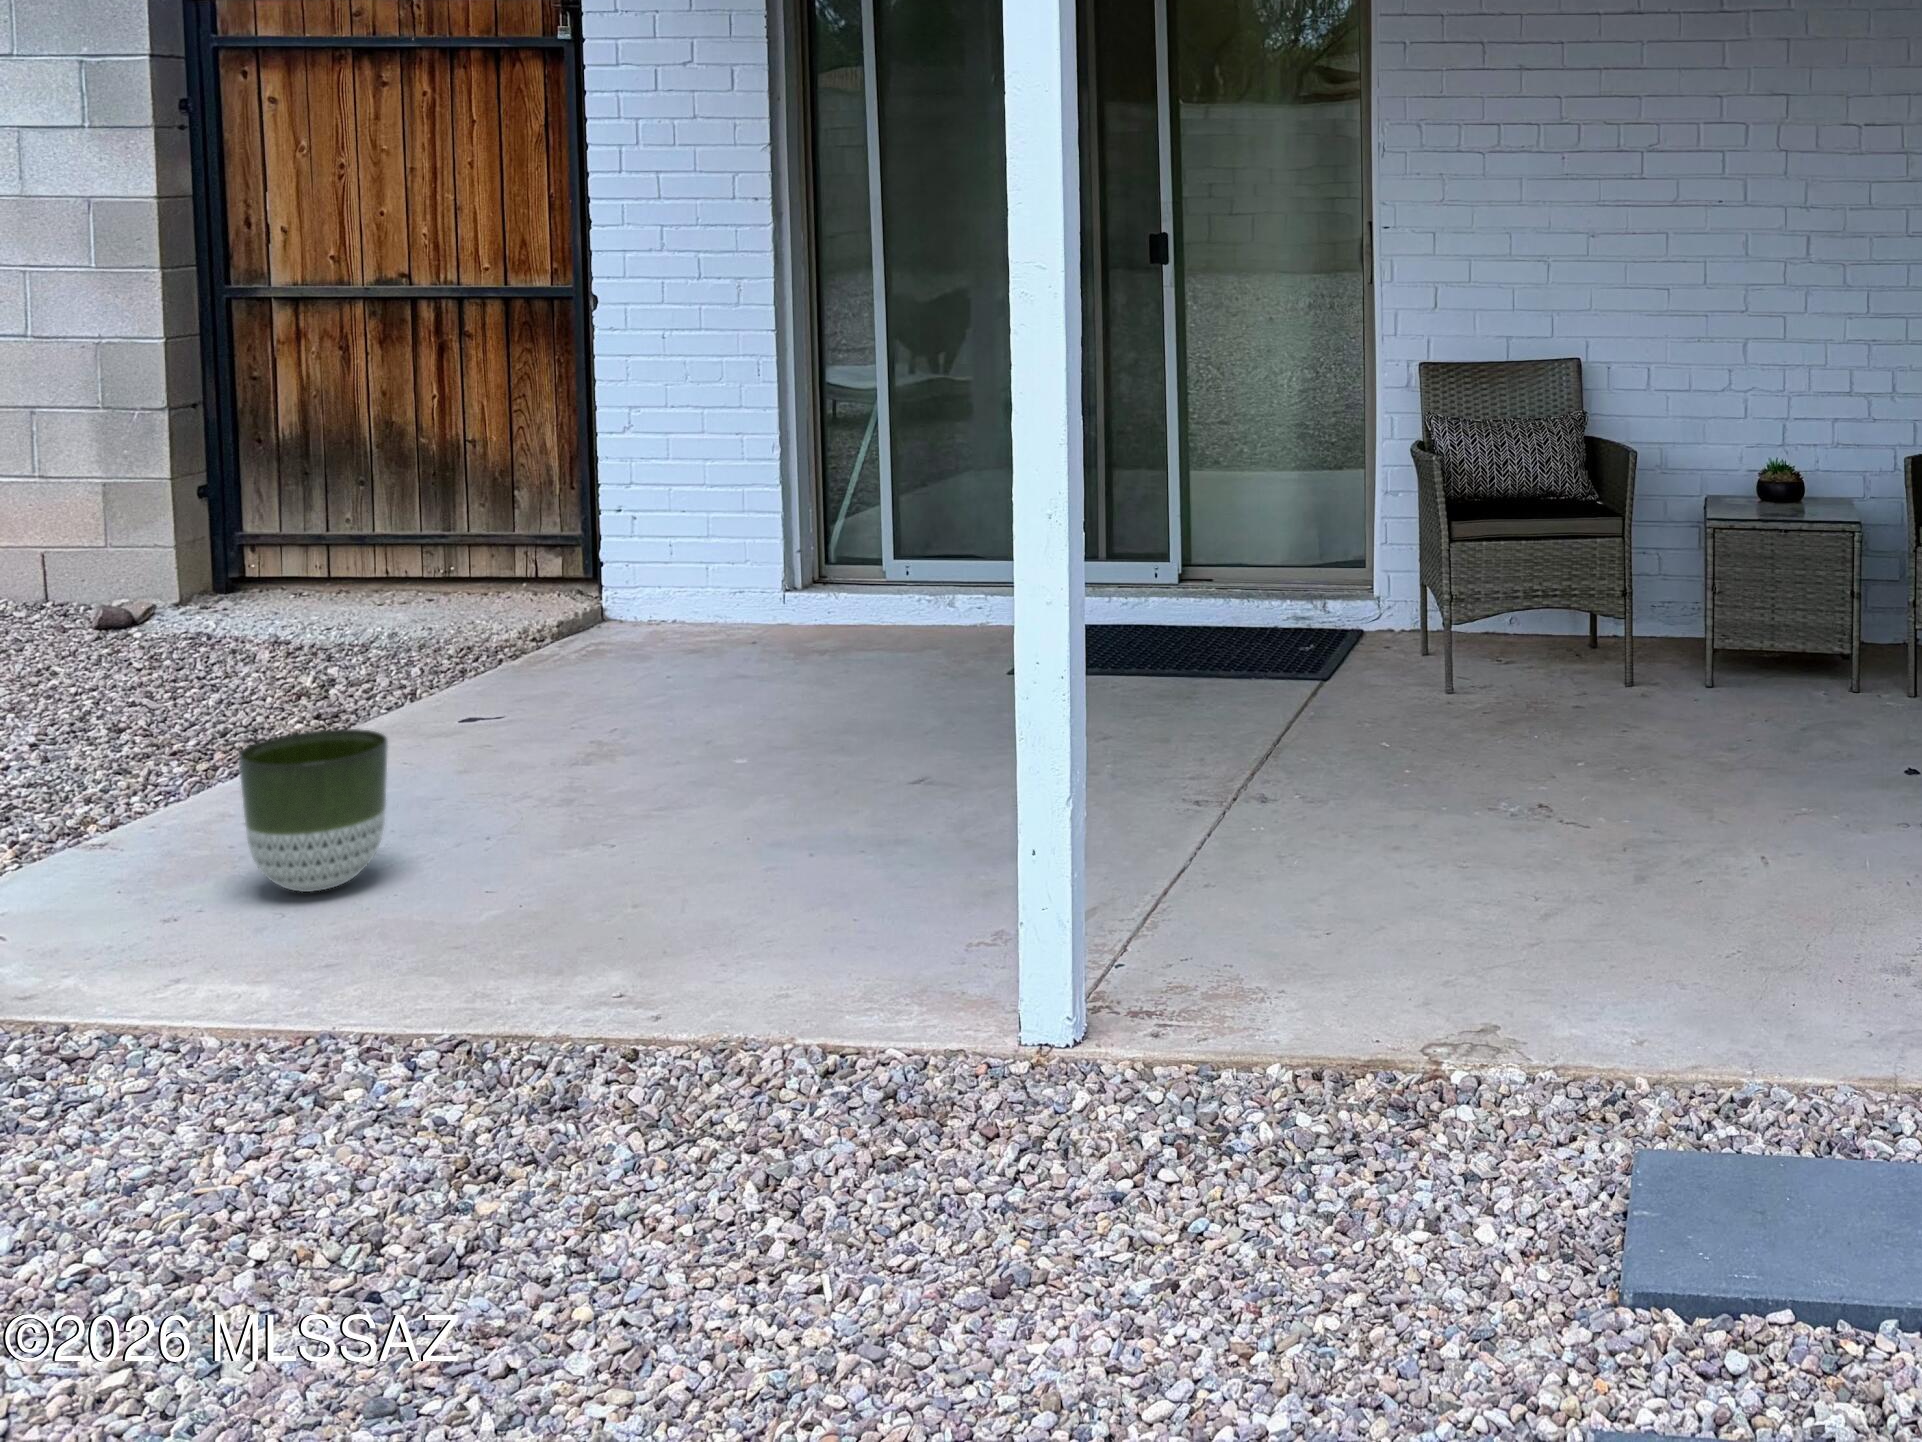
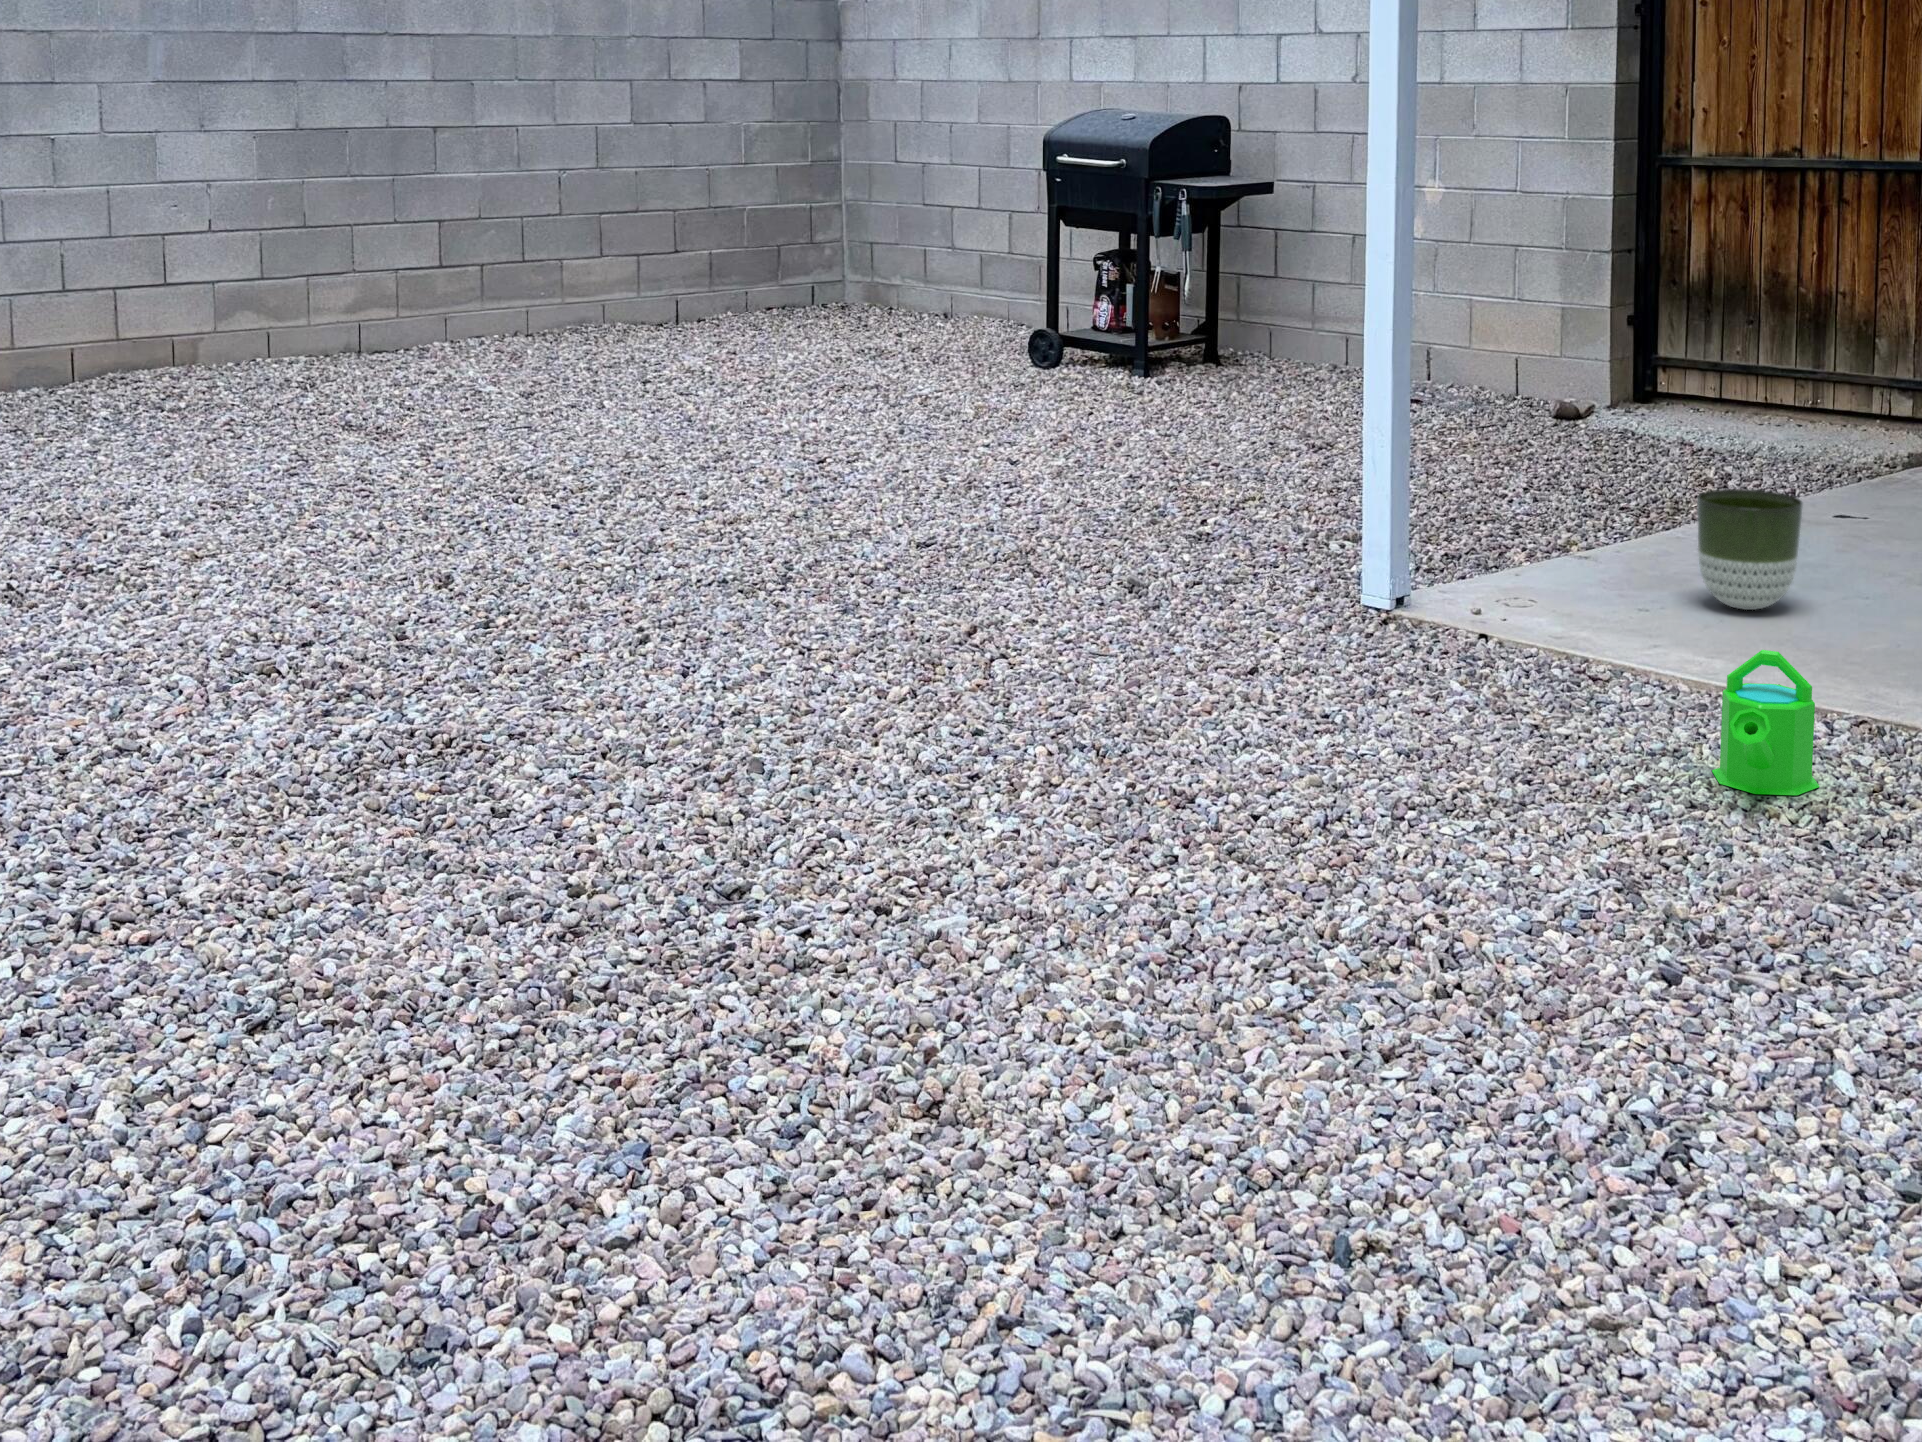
watering can: none [216,1015,379,1231] -> present [1712,650,1820,795]

